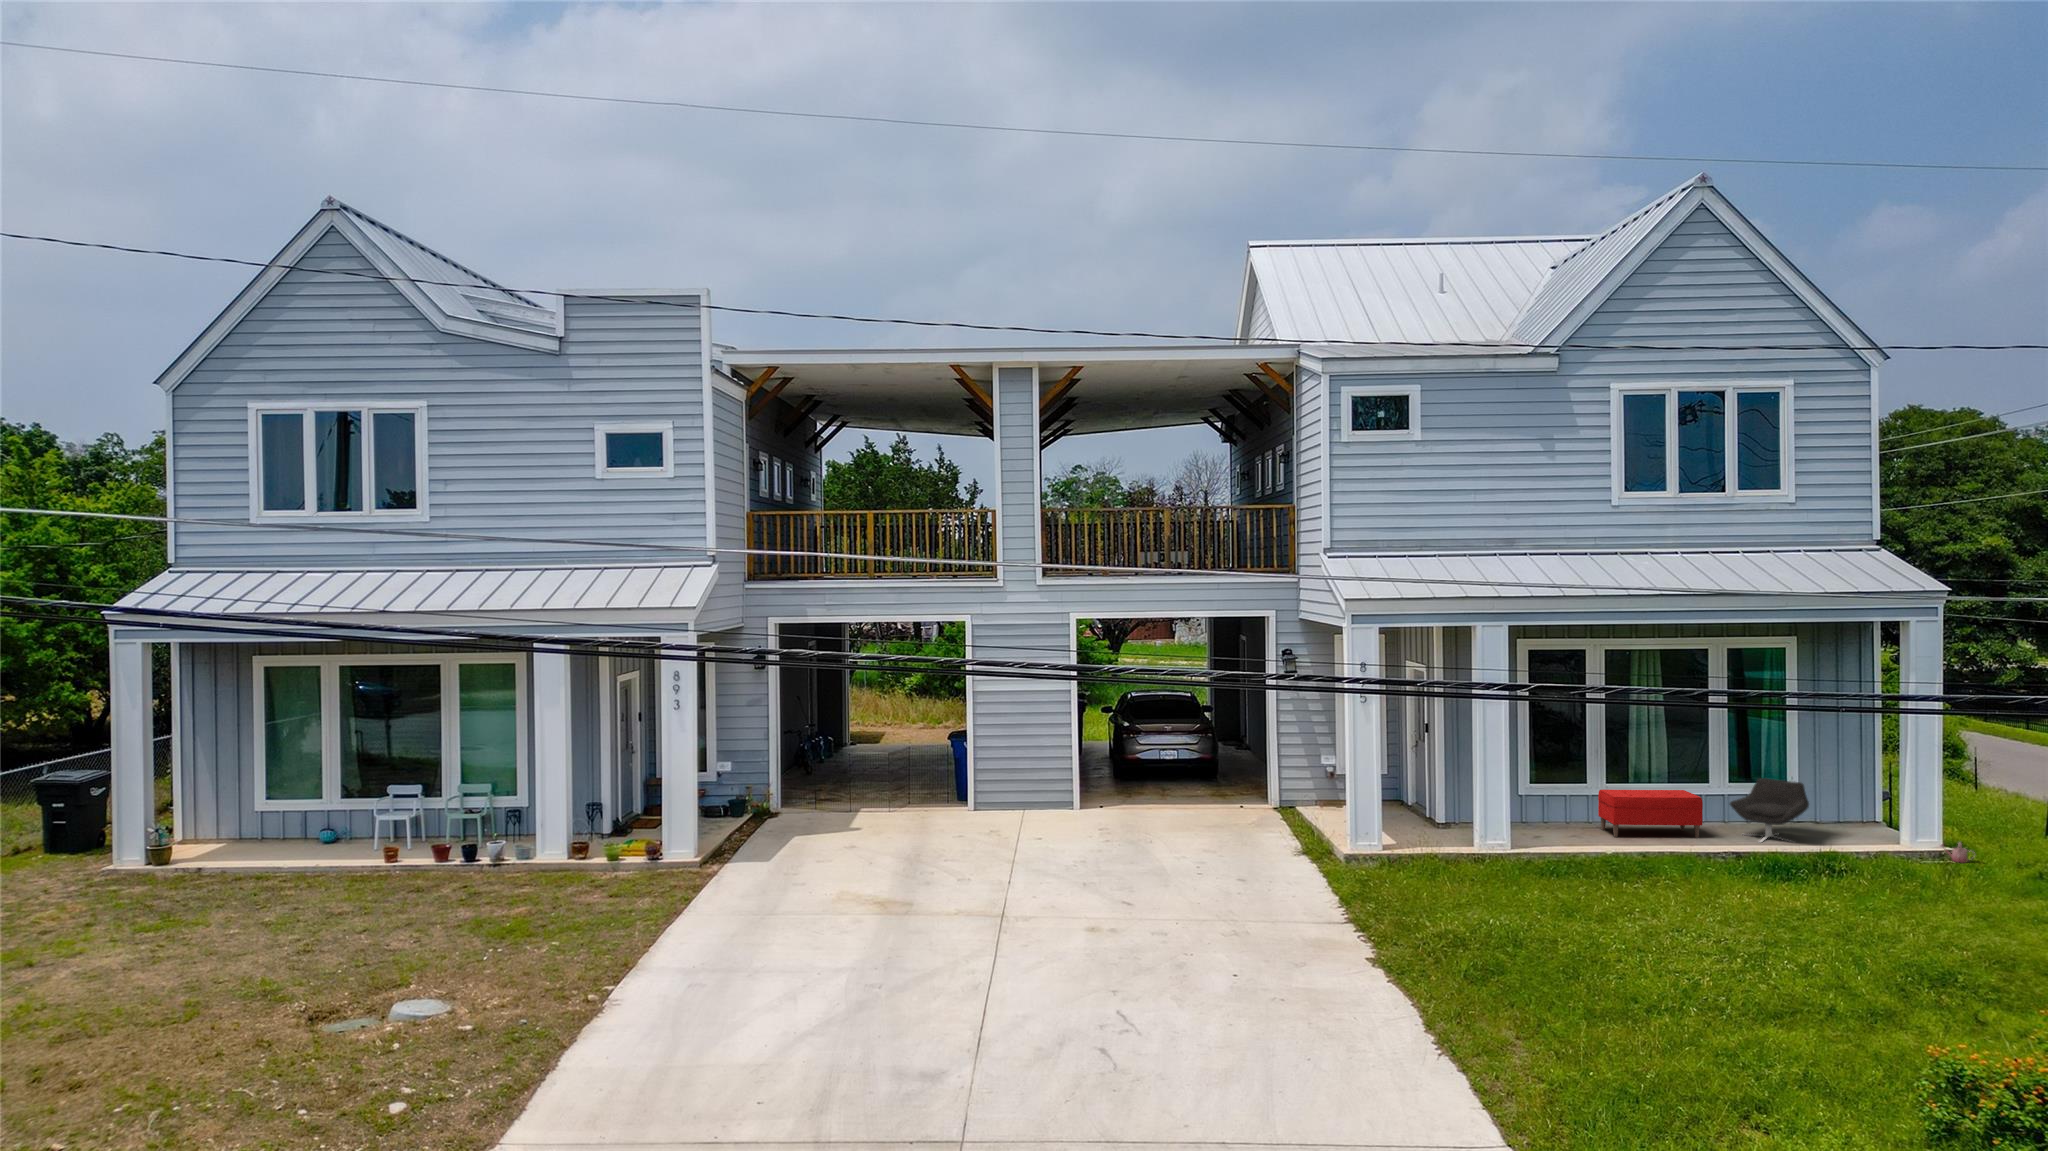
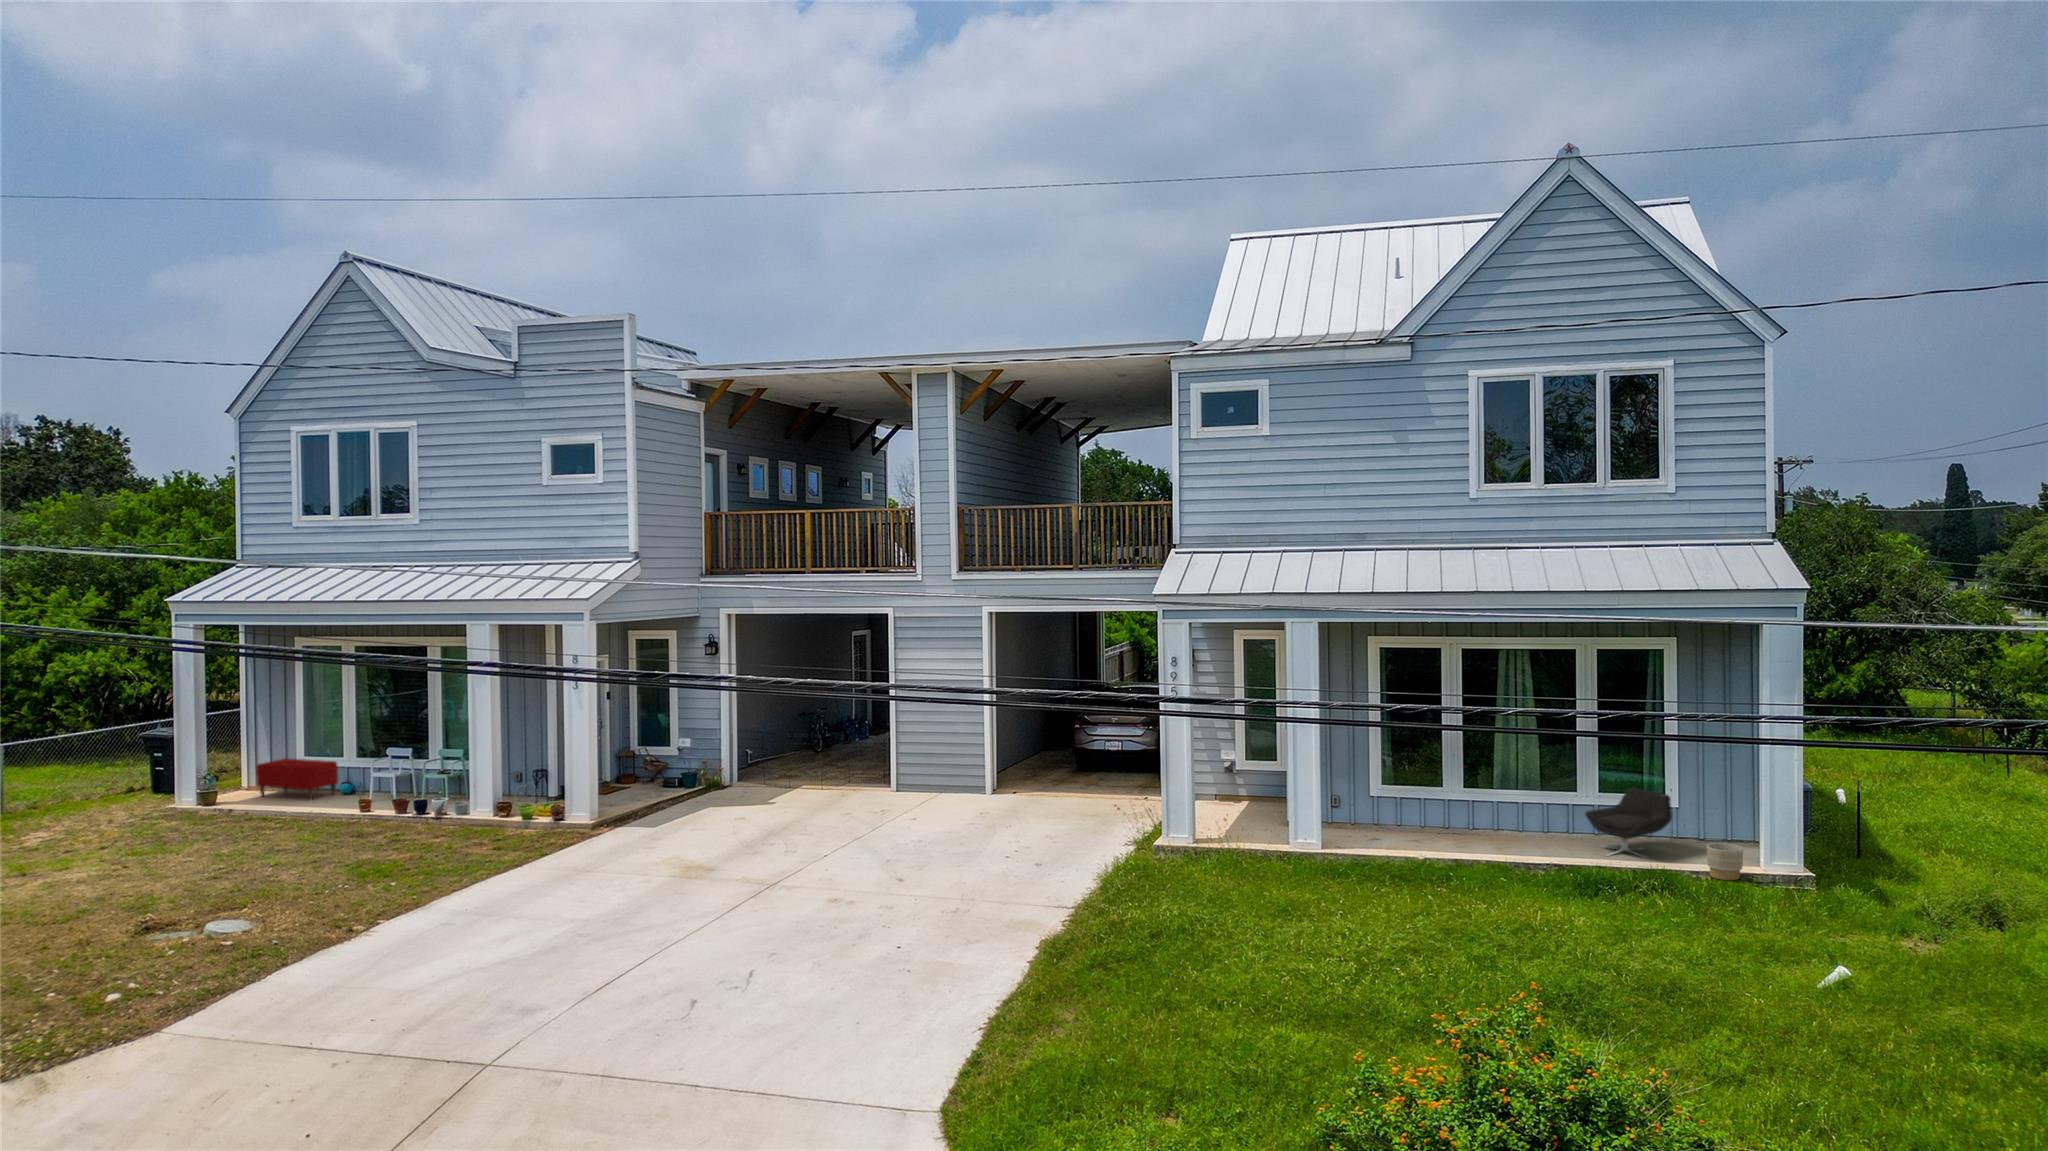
bench: present [1598,789,1703,838] -> present [256,758,338,800]
planter: none [1867,824,1902,858] -> present [1707,843,1743,880]
watering can: present [1941,843,1968,863] -> none [1783,867,1817,890]

